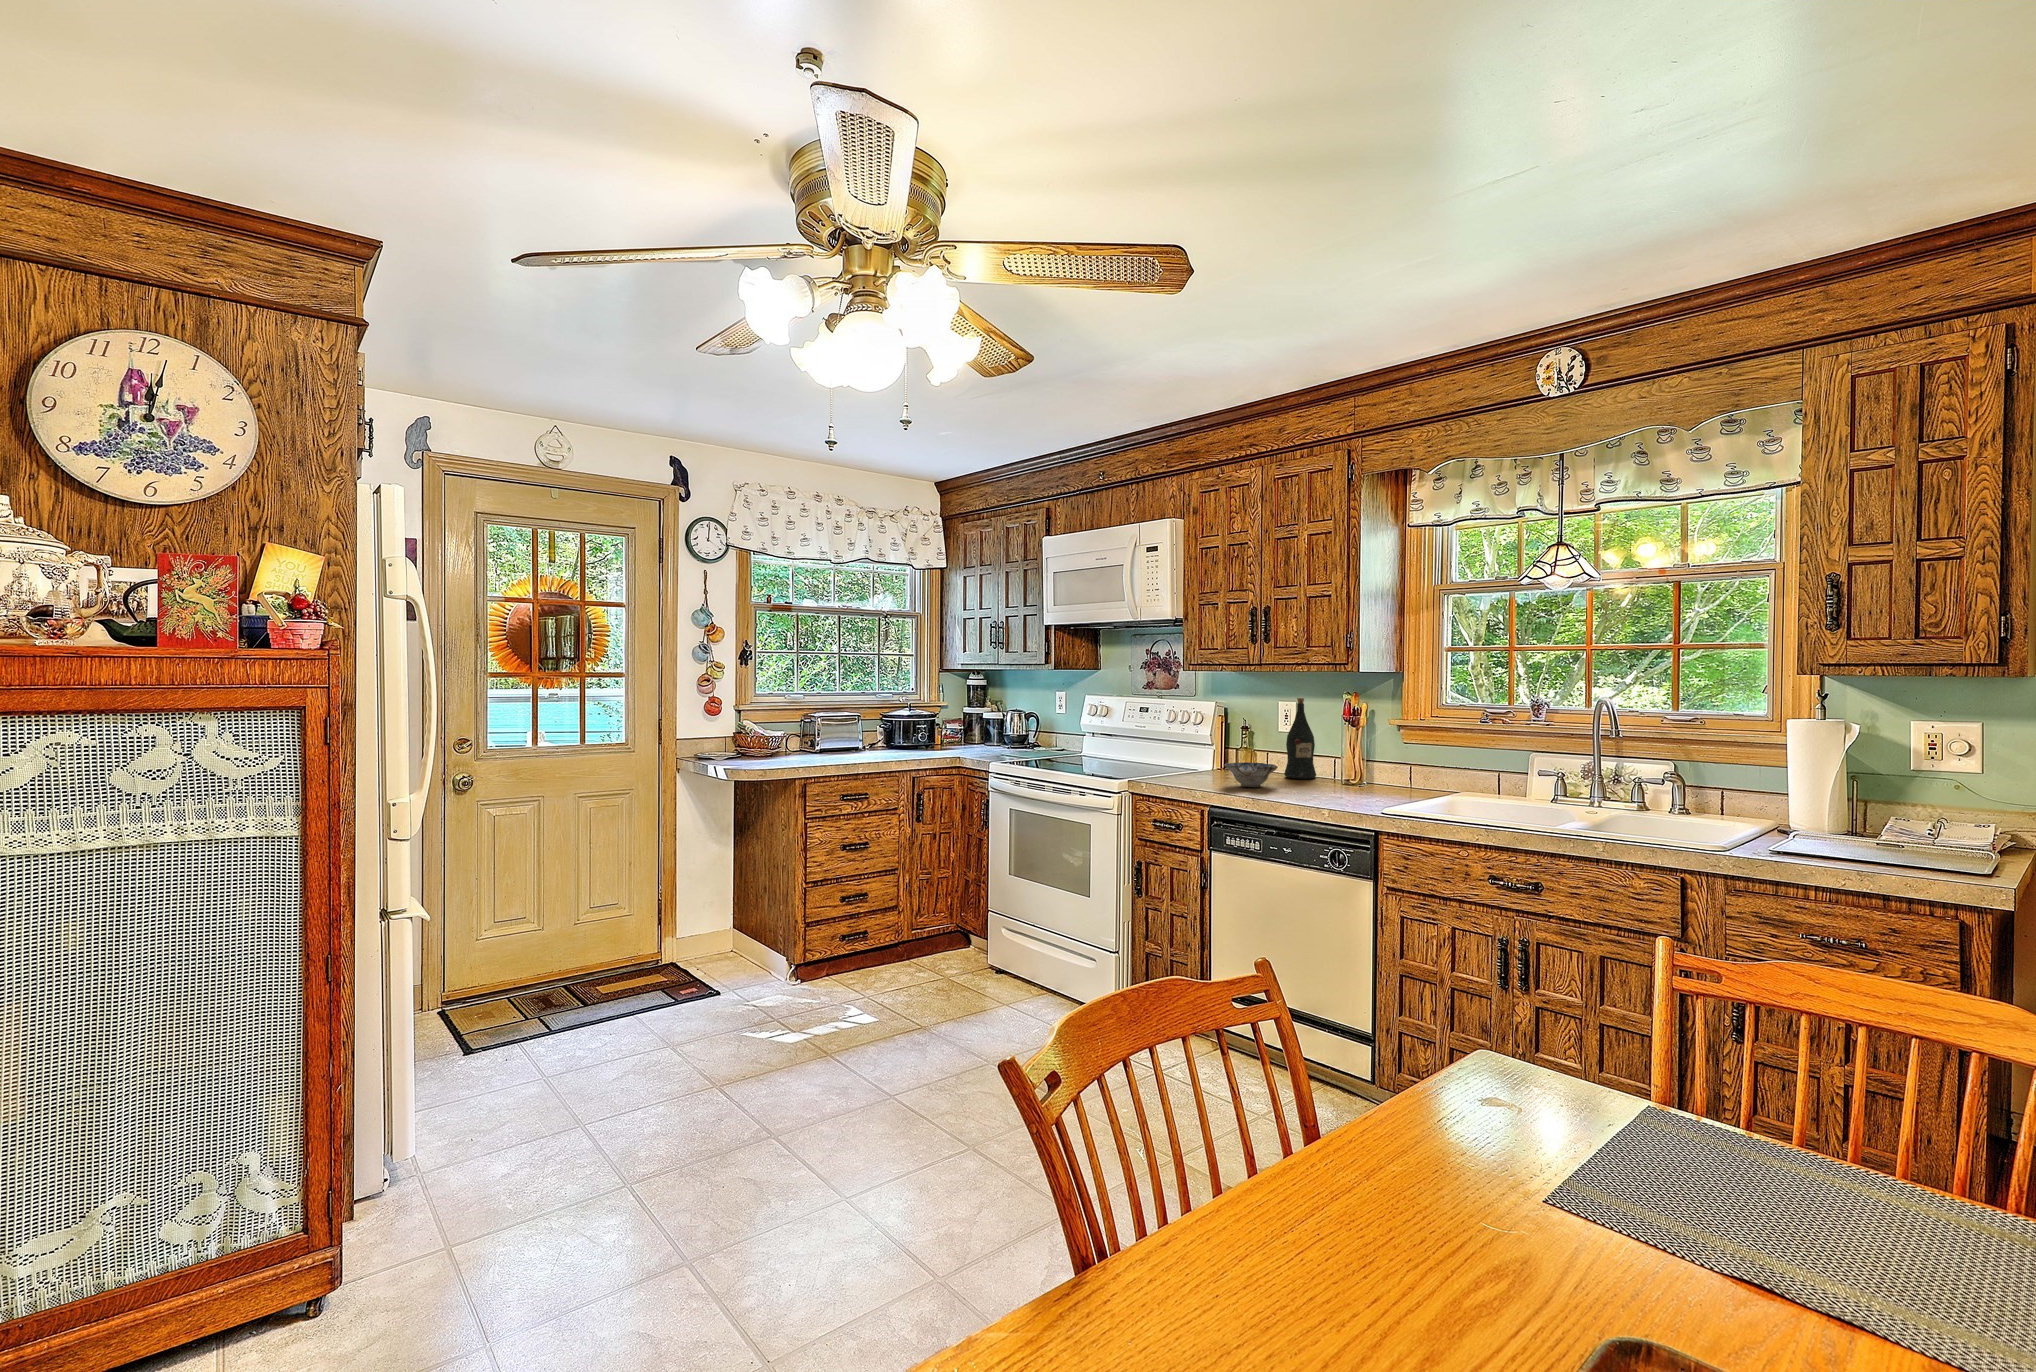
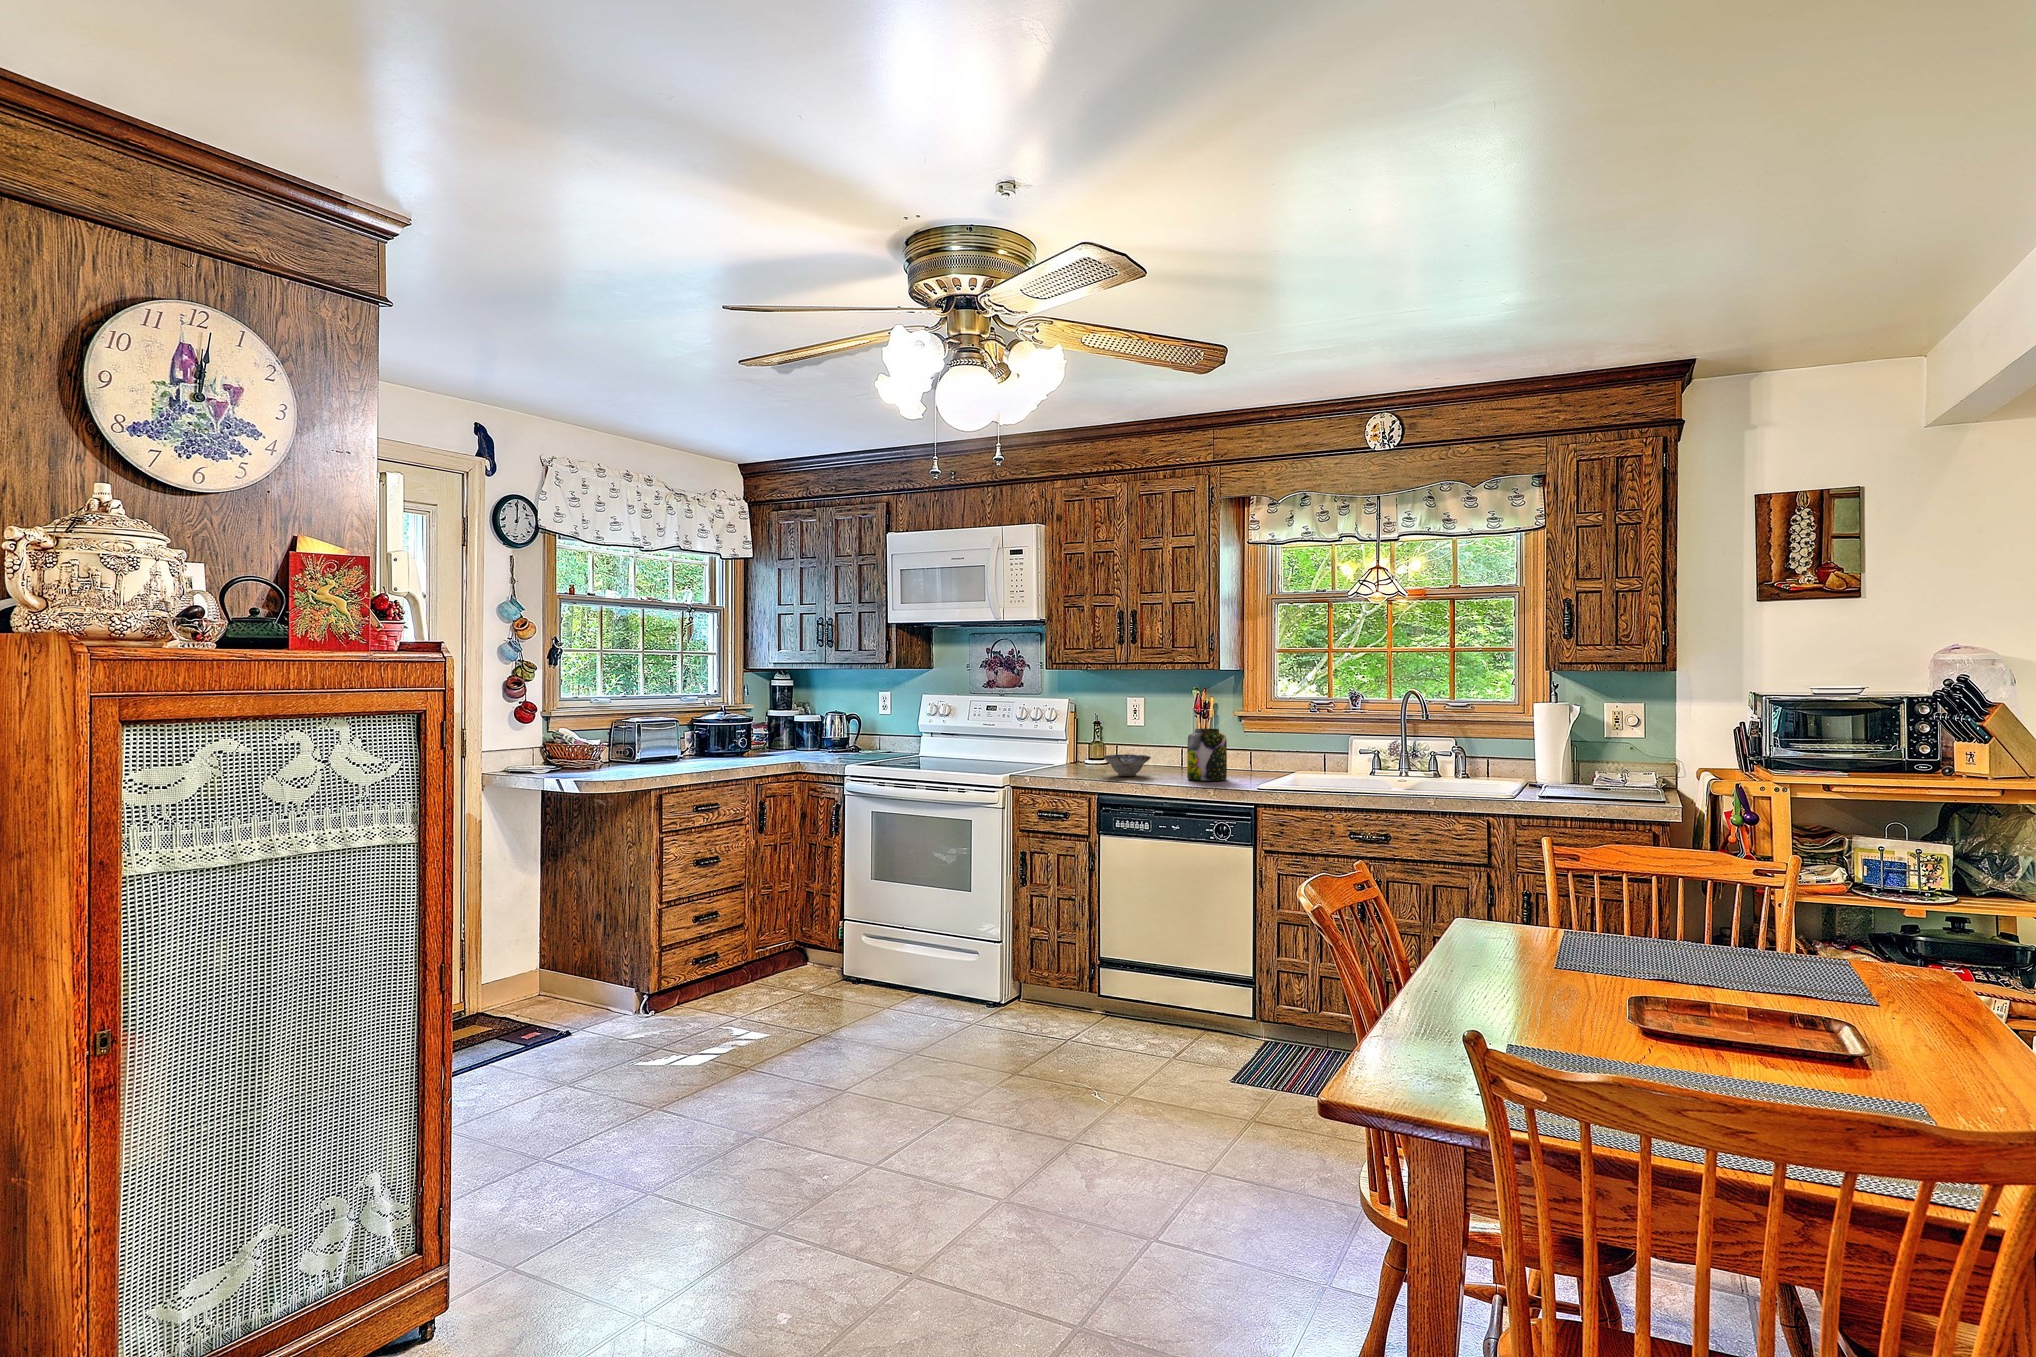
wine bottle: present [1284,698,1316,779] -> none [1145,695,1173,768]
jar: none [1312,738,1358,798] -> present [1187,728,1227,781]

